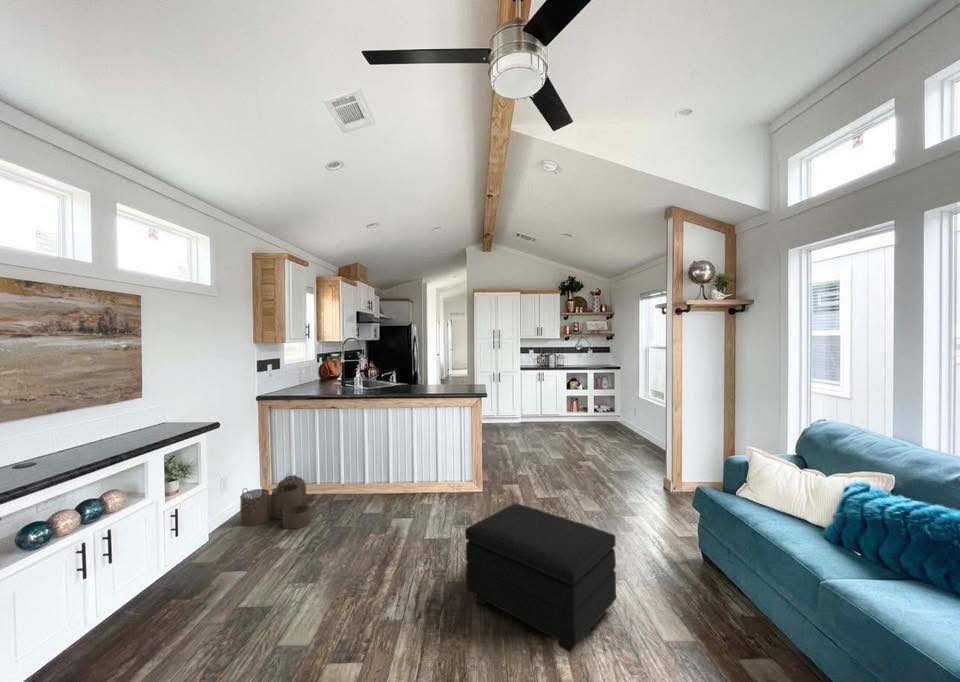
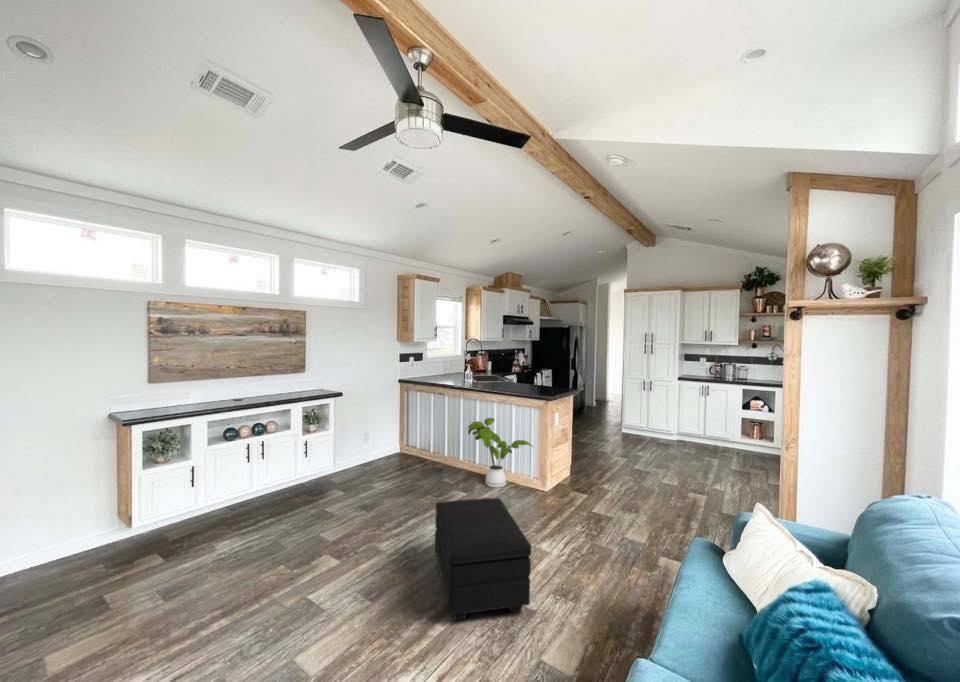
house plant: none [388,424,467,505] -> present [468,418,532,488]
woven basket: present [240,475,310,529] -> none [372,438,423,477]

